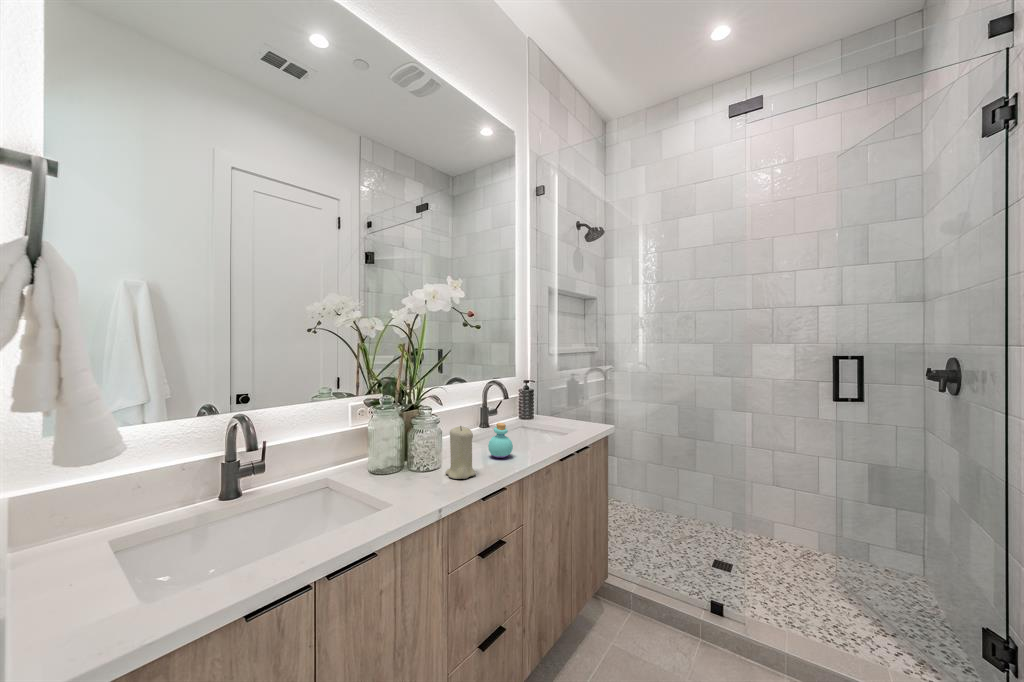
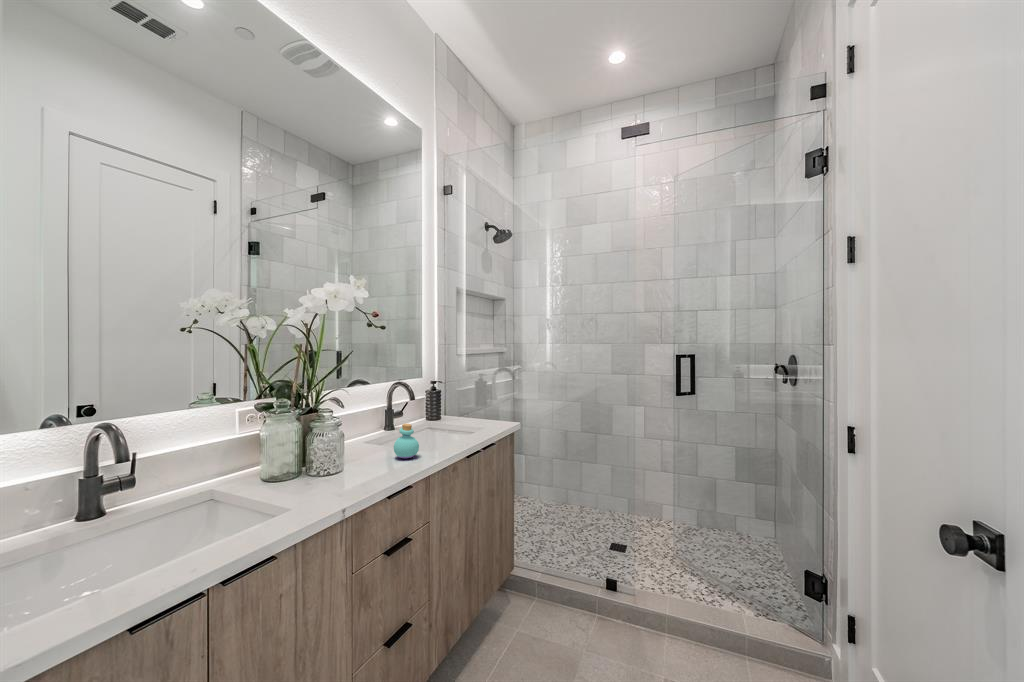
candle: present [445,426,476,479] -> none [348,427,380,480]

